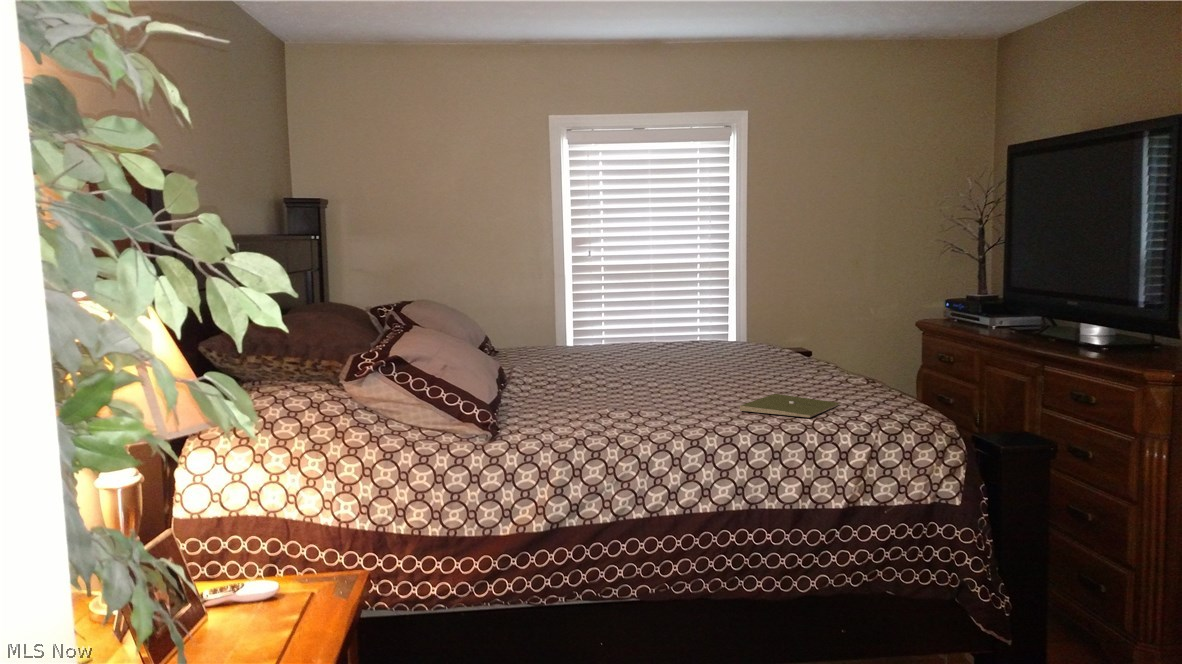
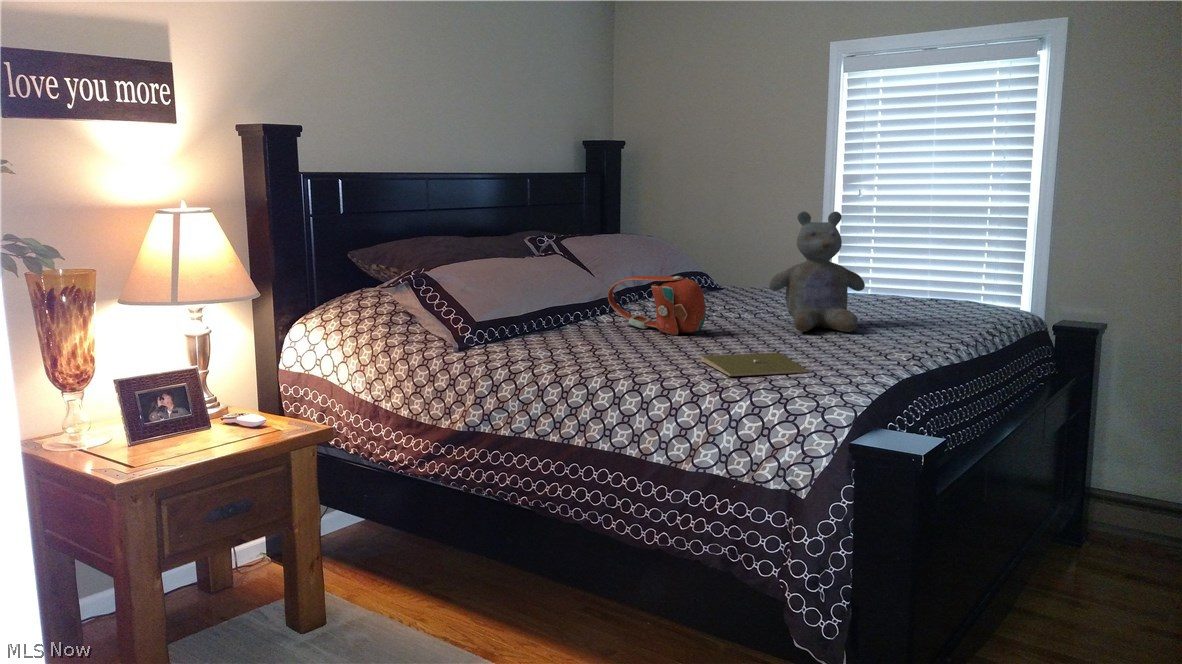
stuffed bear: none [666,267,753,377] -> present [769,211,865,332]
handbag: none [534,336,651,395] -> present [608,276,706,335]

